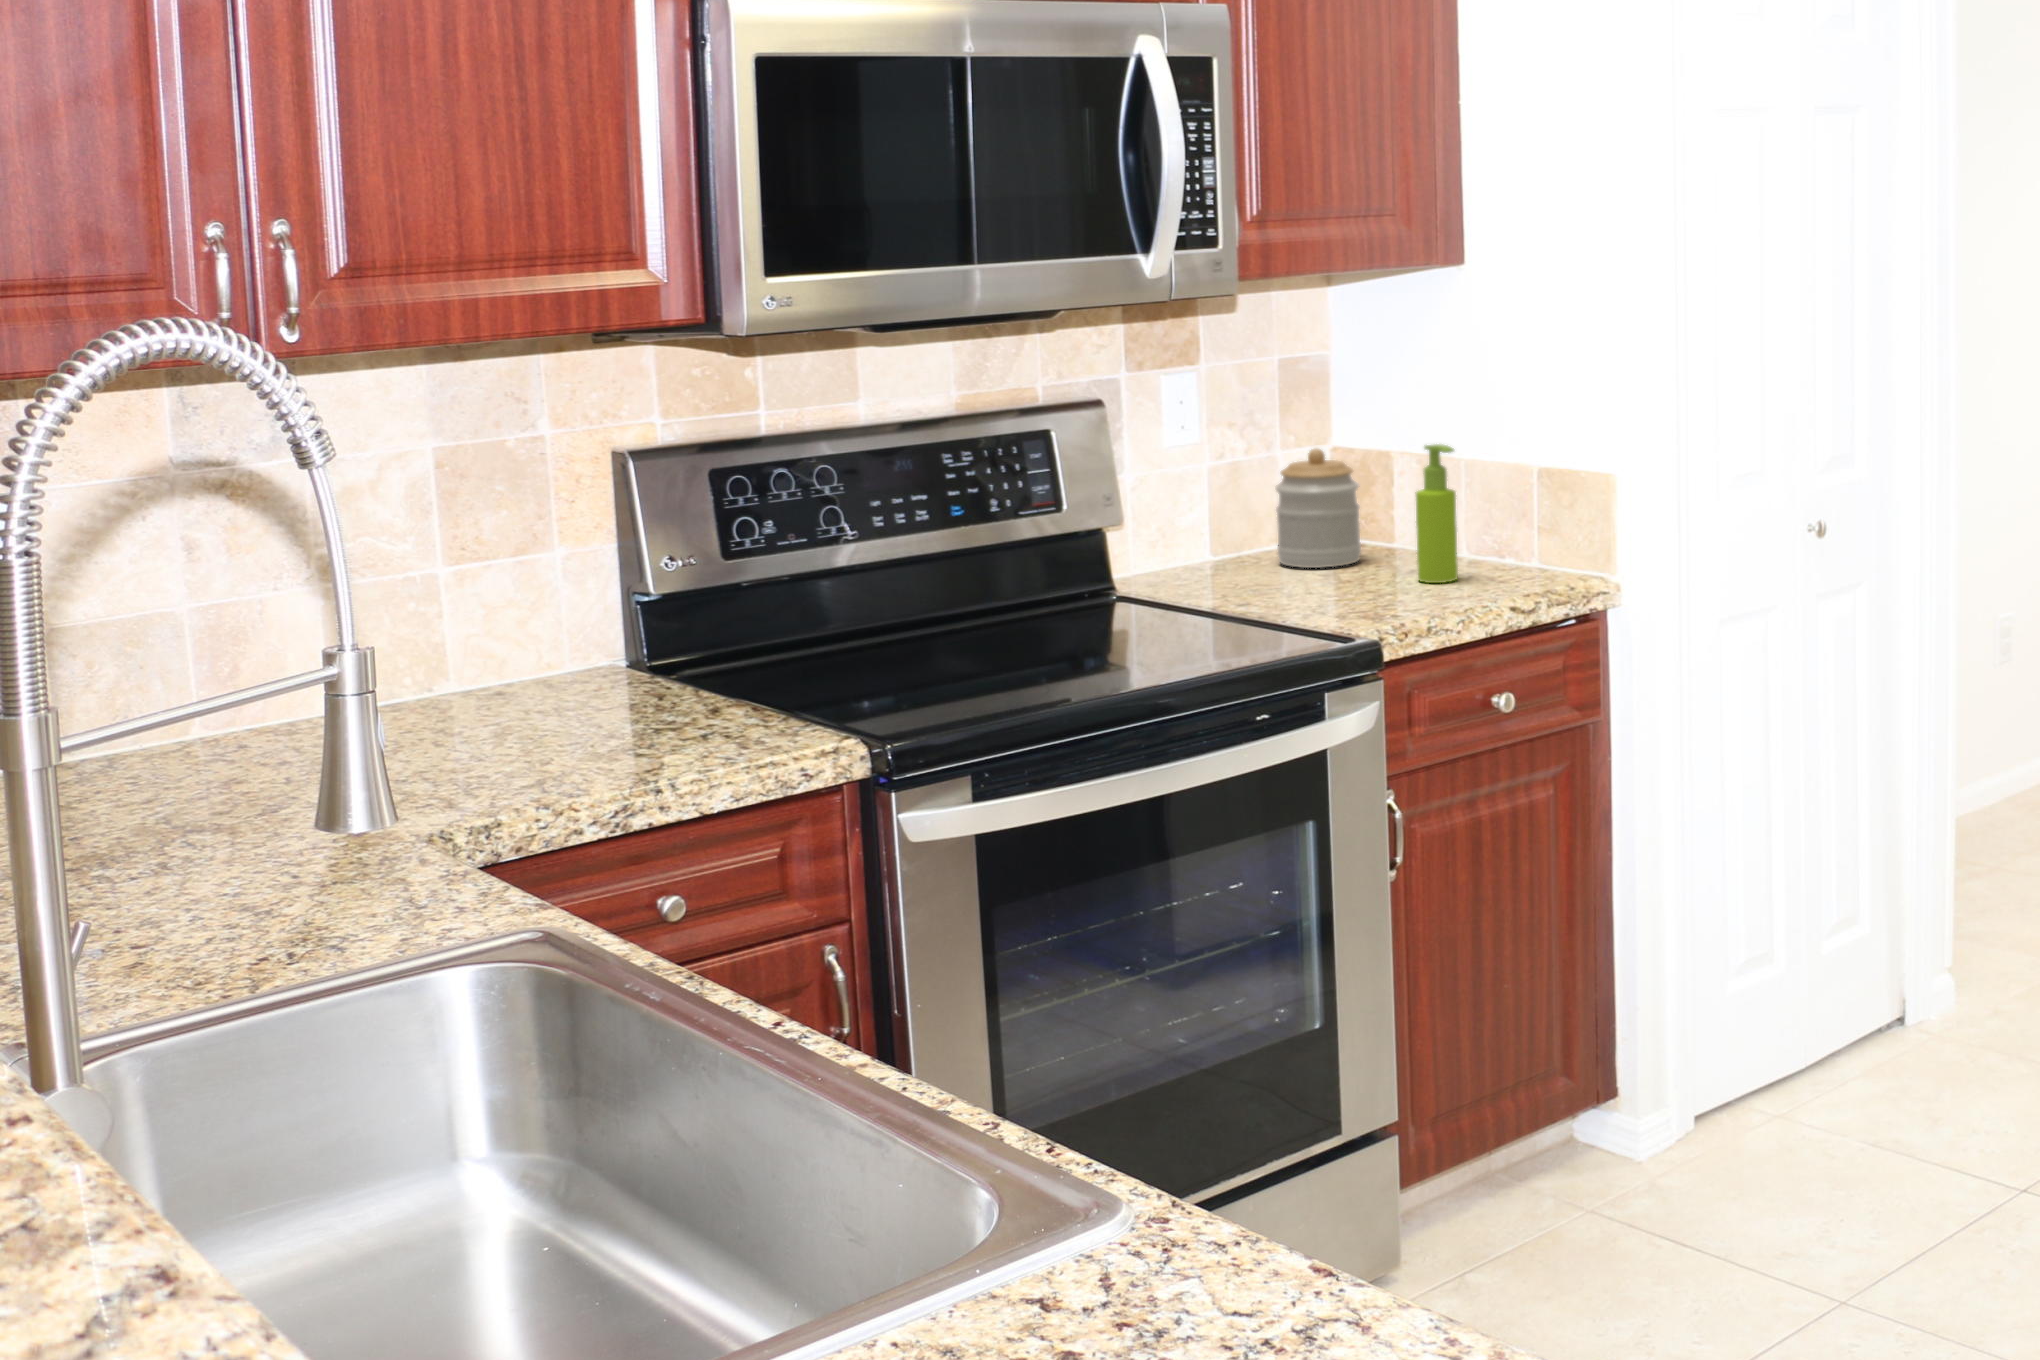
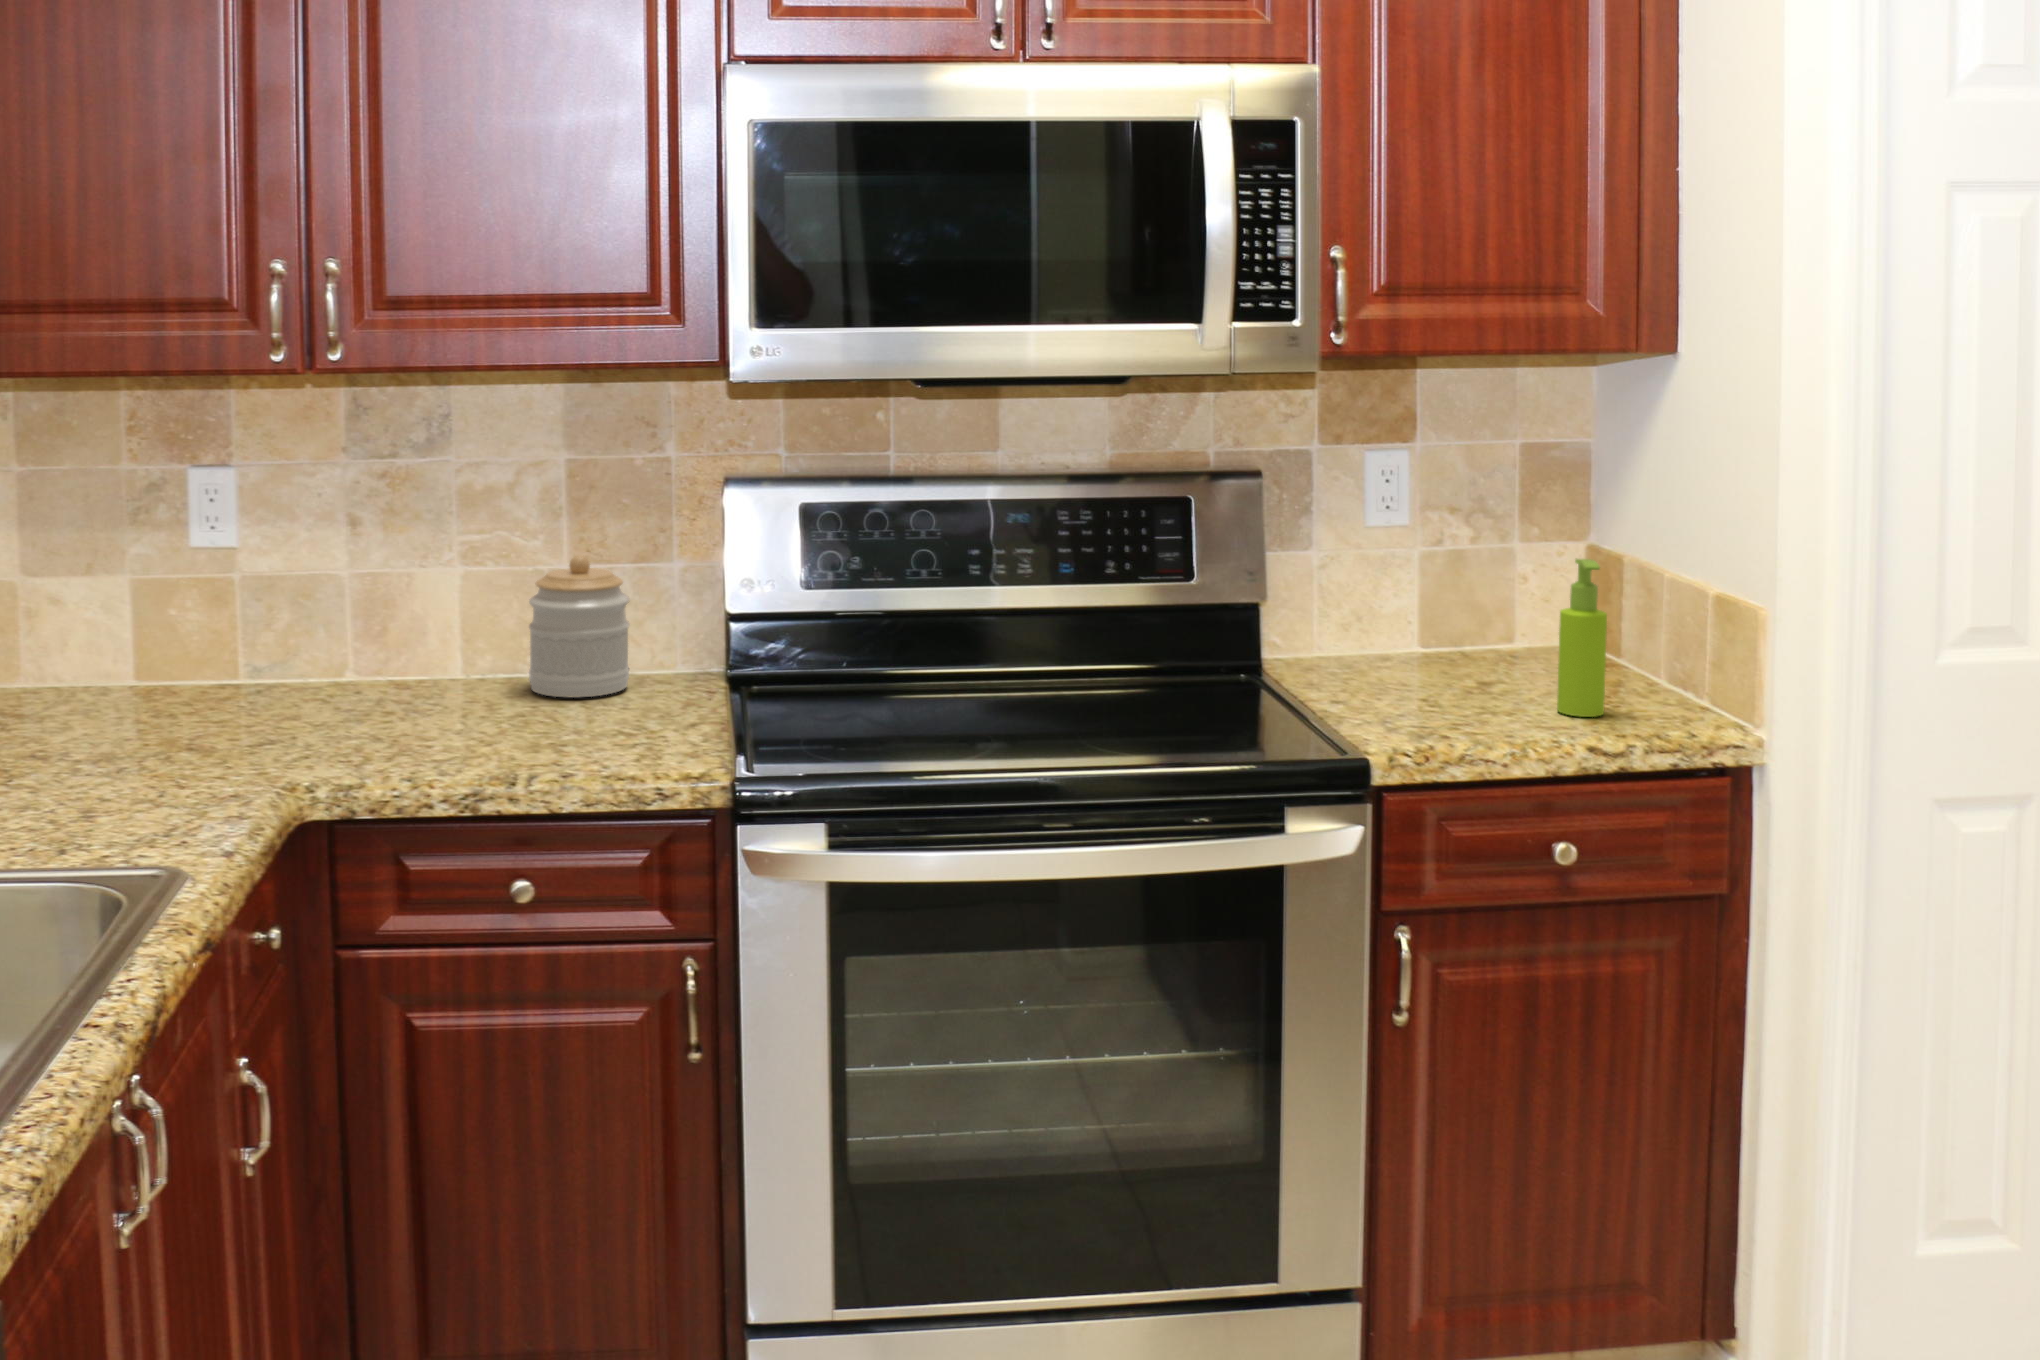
jar: present [1276,449,1361,568] -> present [529,555,629,697]

